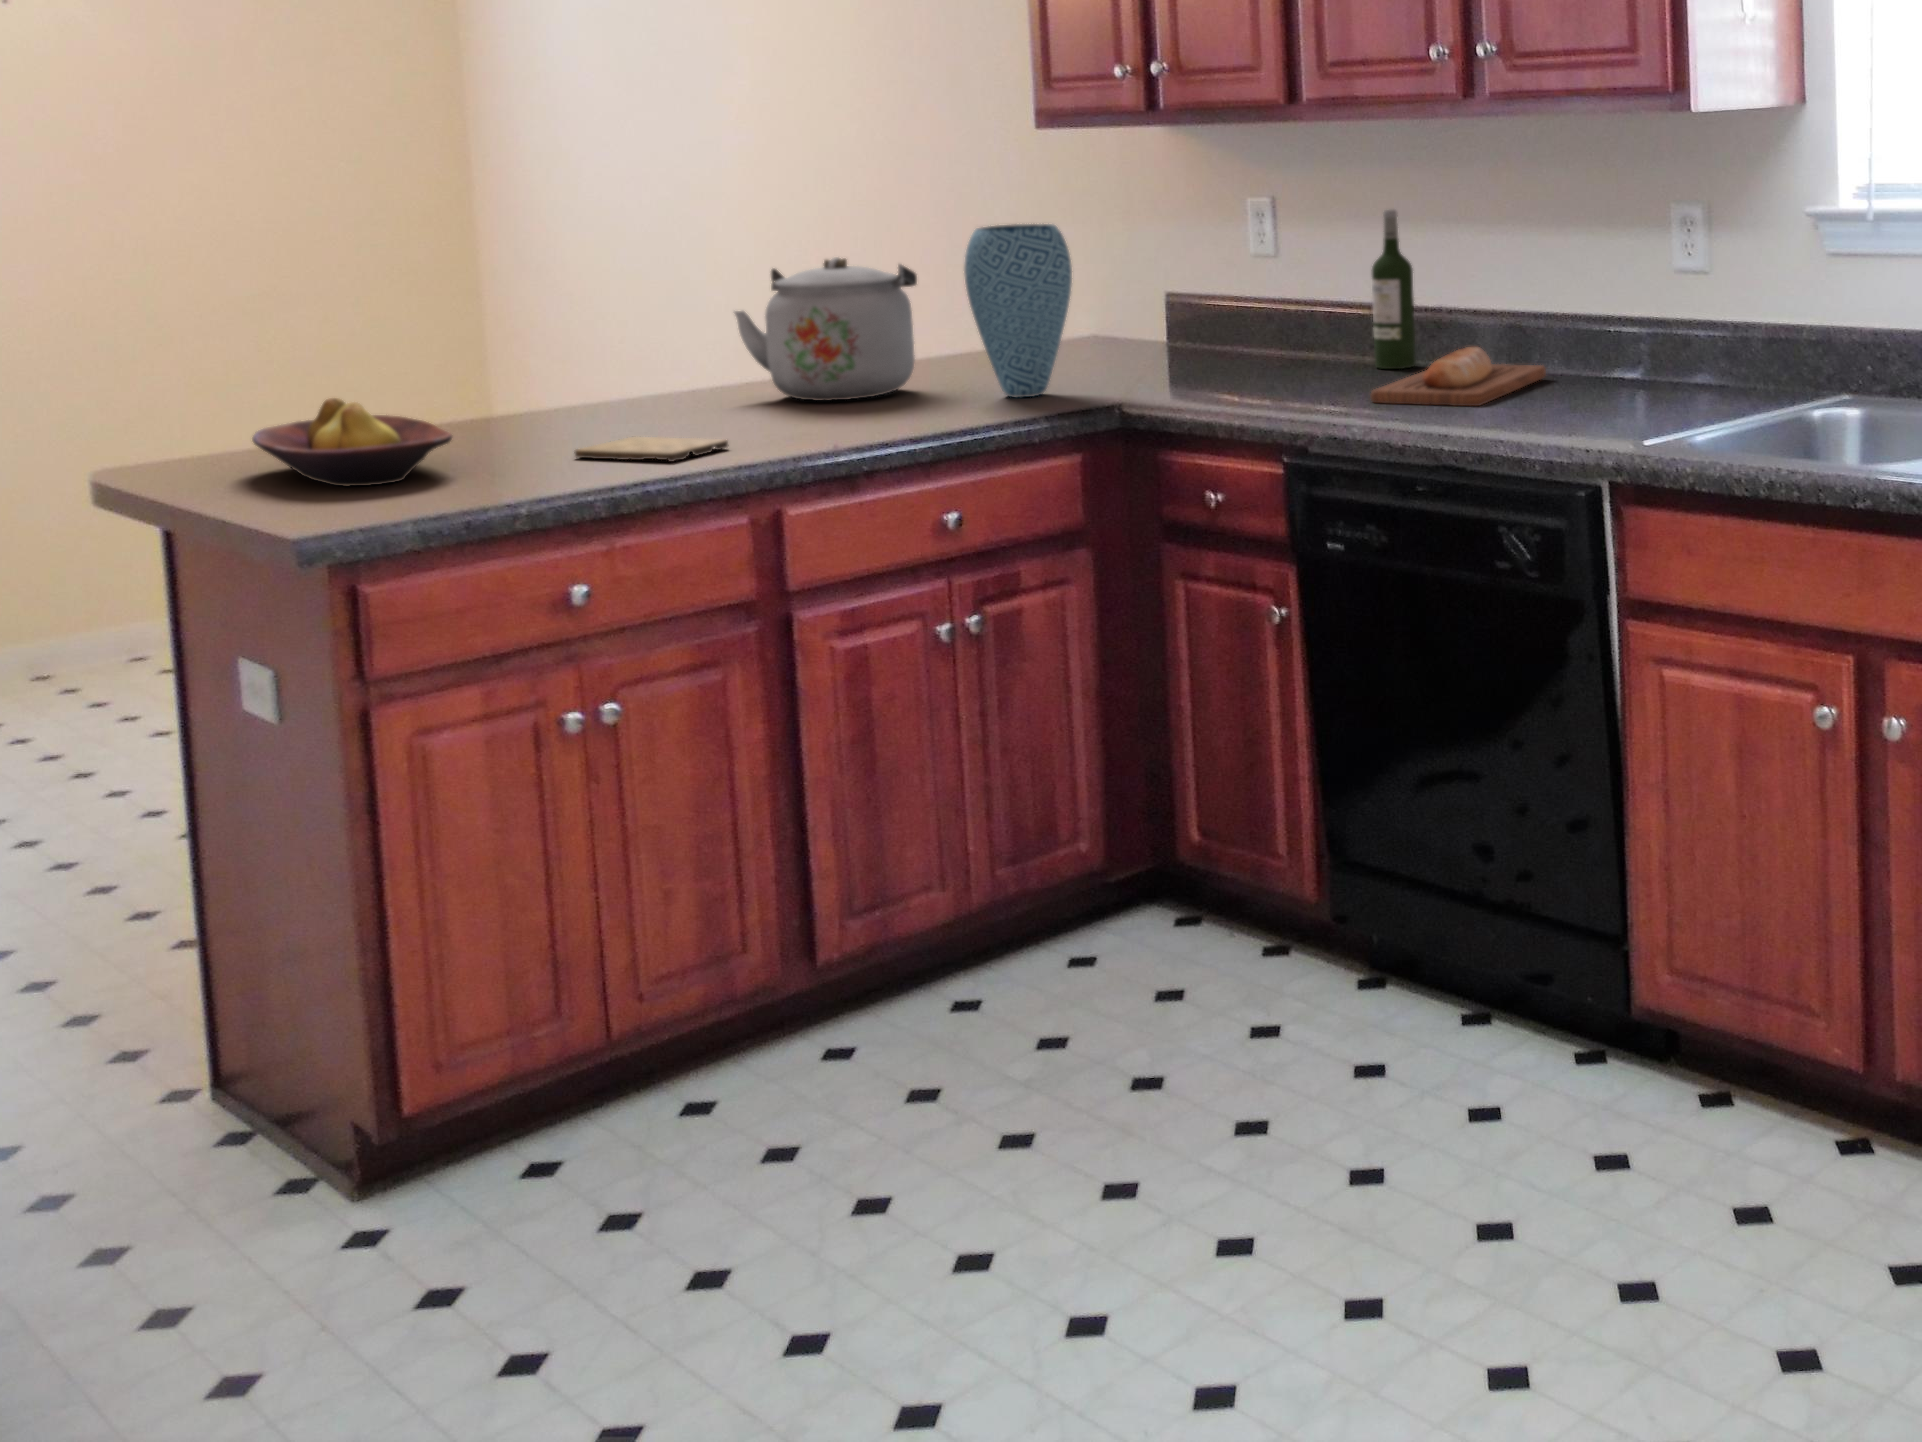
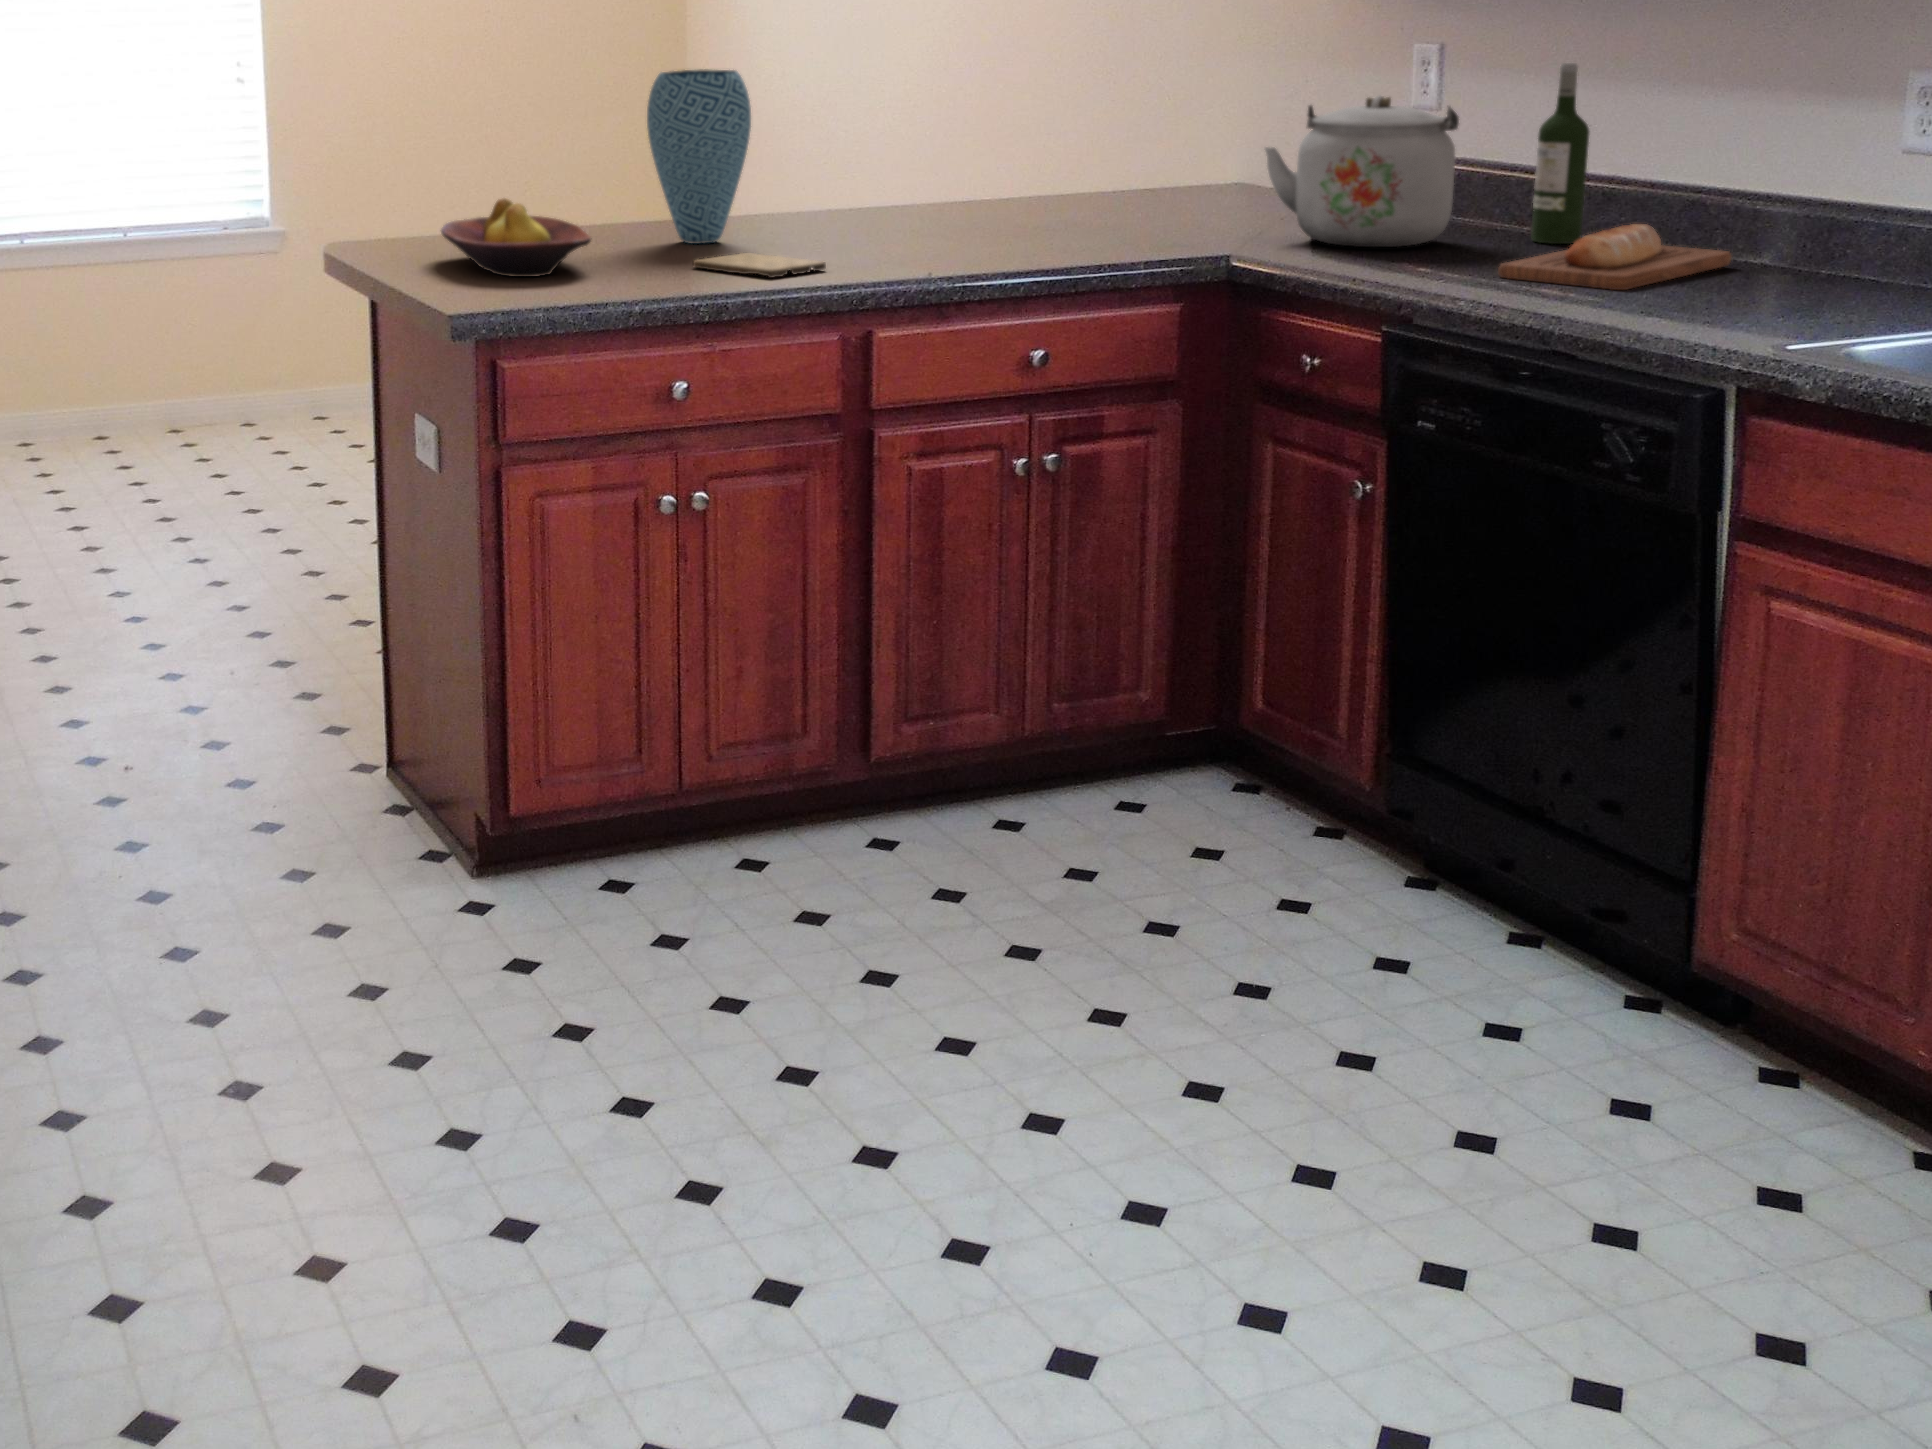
vase: present [964,224,1072,398] -> present [647,69,751,244]
kettle: present [734,257,917,401] -> present [1265,96,1459,247]

